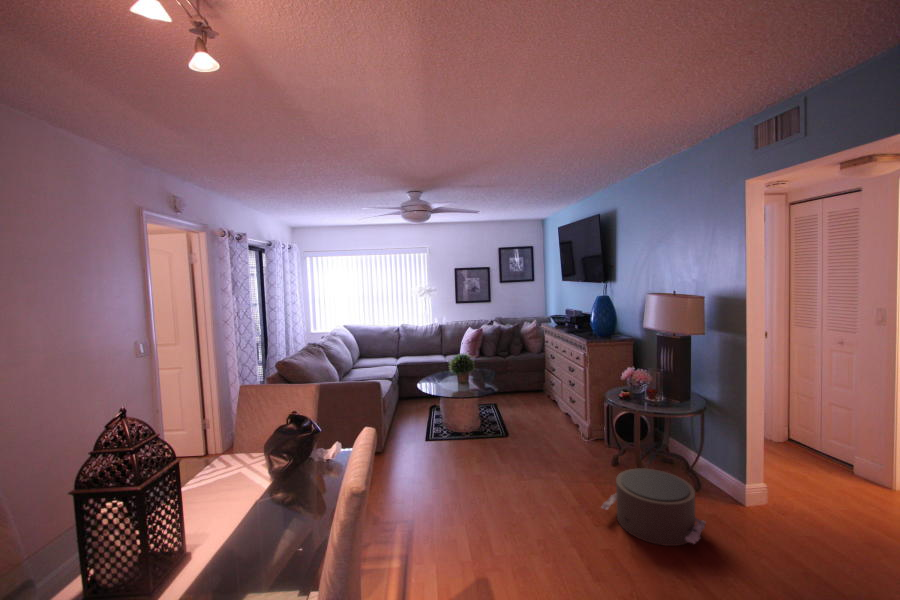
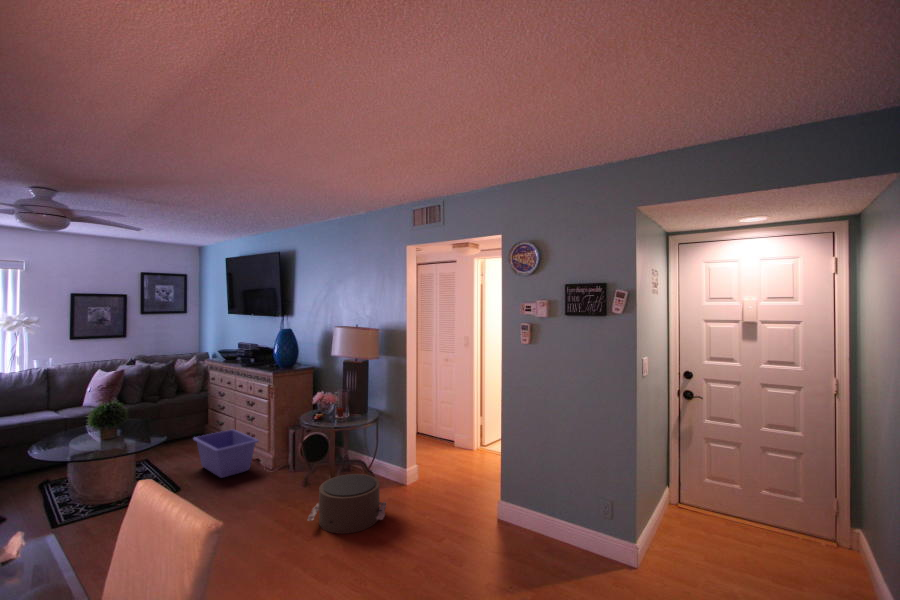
storage bin: none [523,390,575,434] -> present [193,430,259,478]

